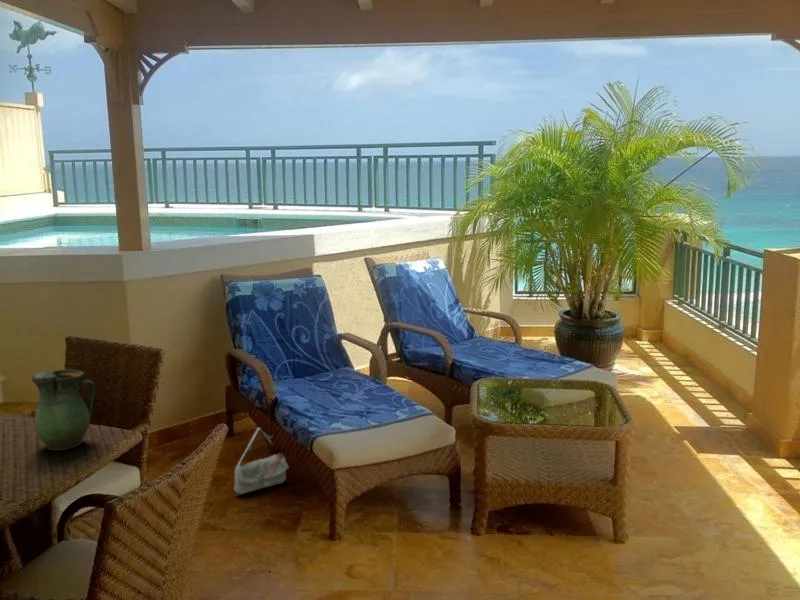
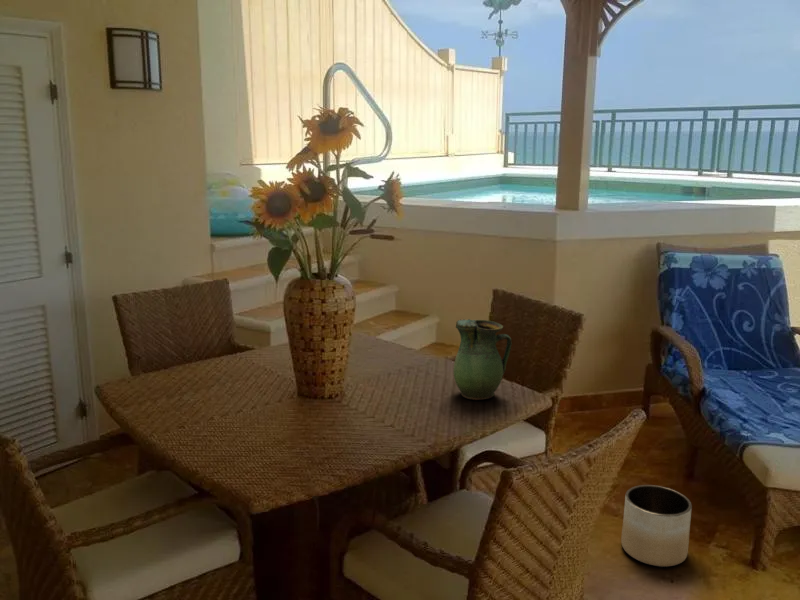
bag: present [234,428,288,494] -> none [640,417,708,485]
planter: none [223,490,281,562] -> present [621,485,692,567]

